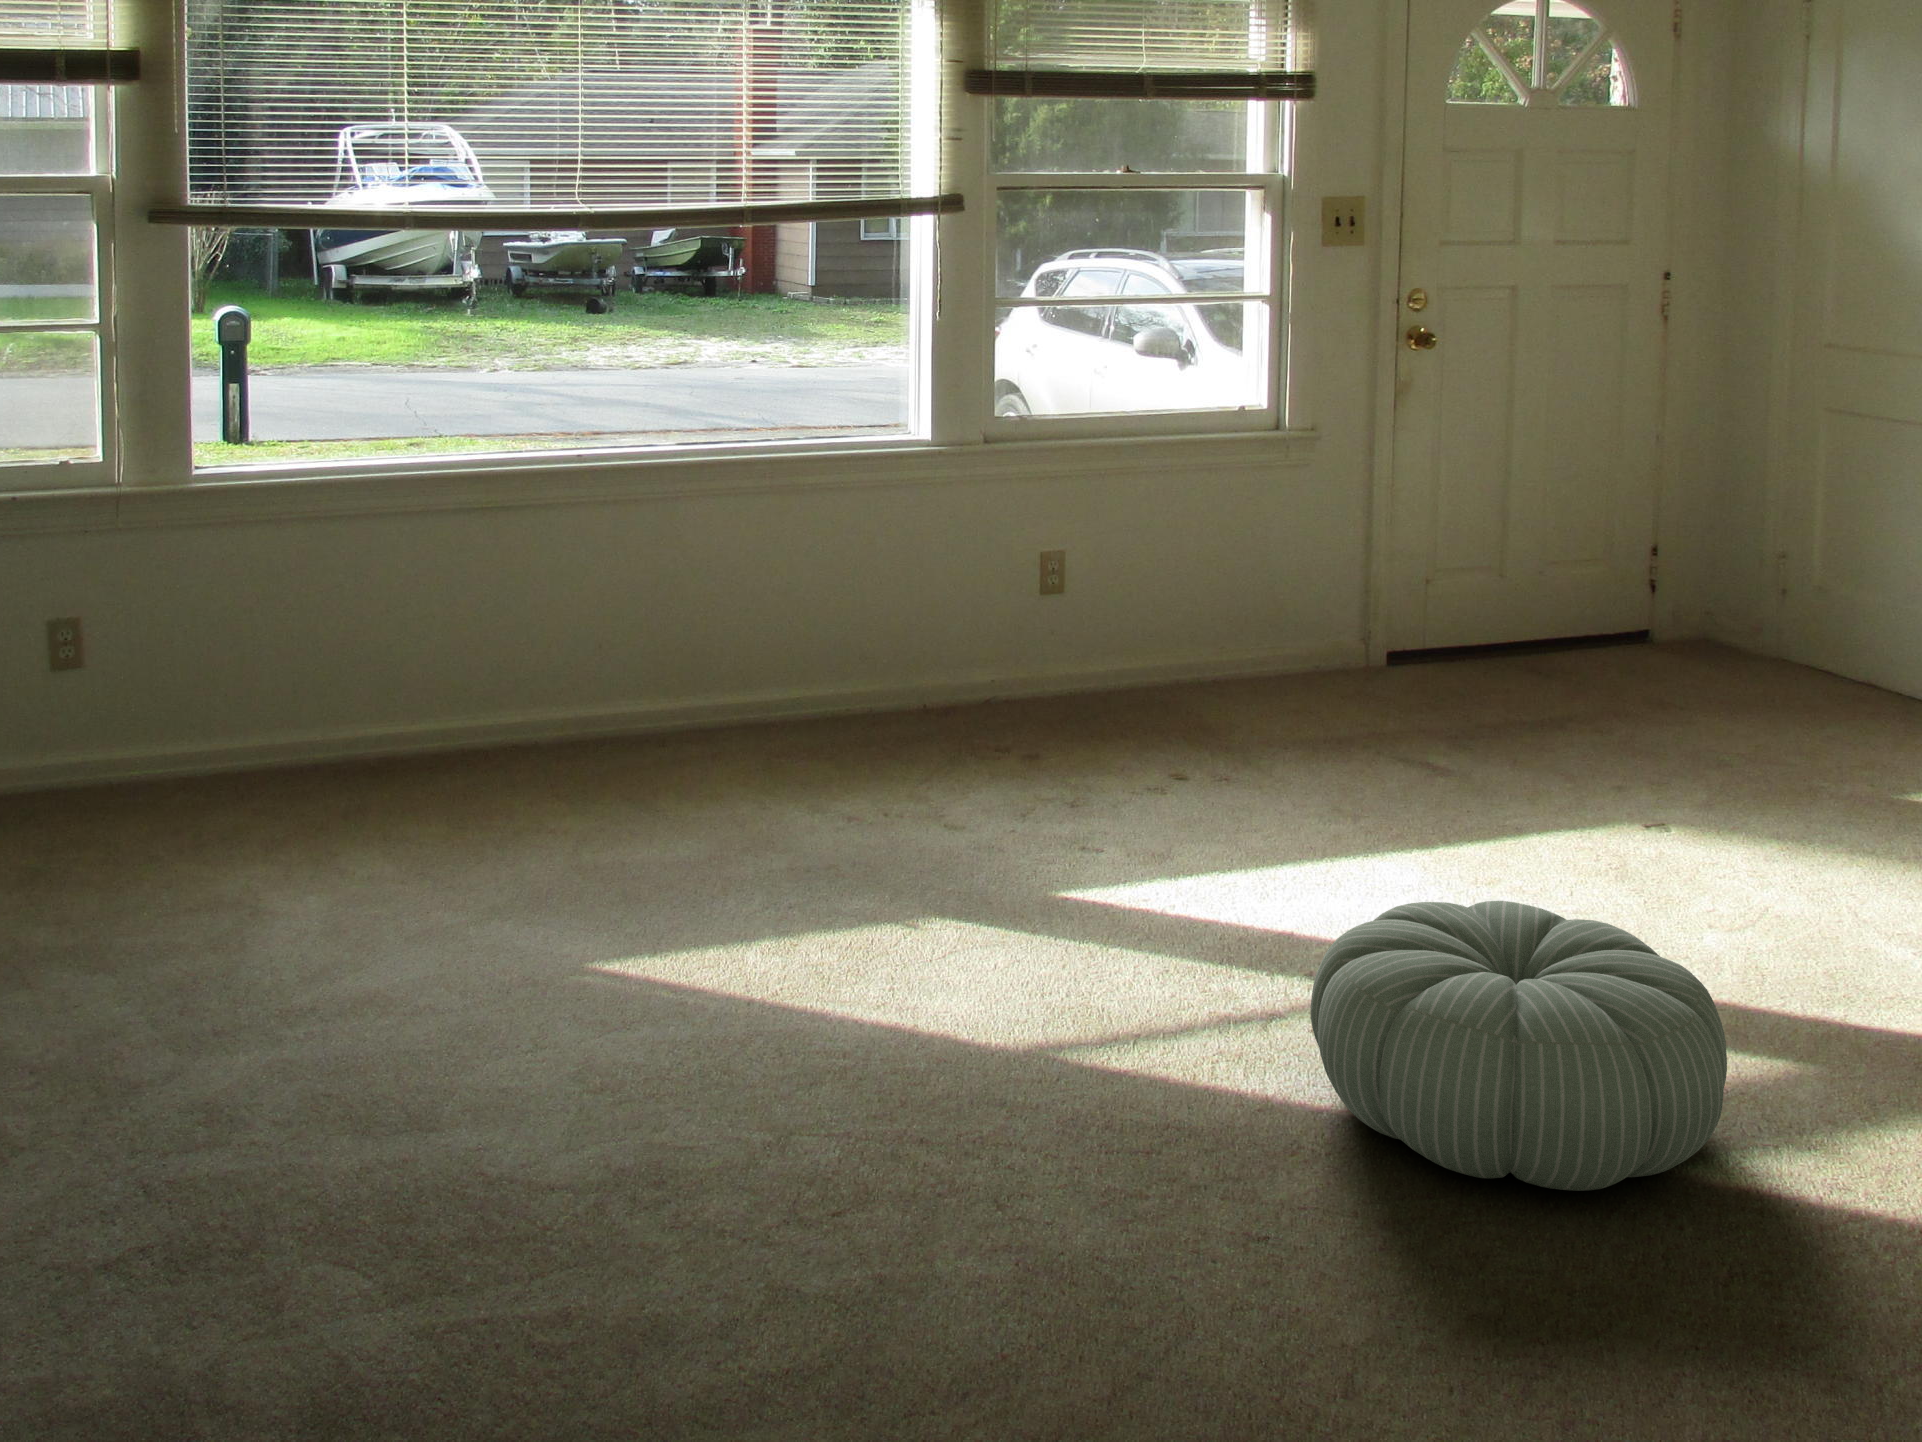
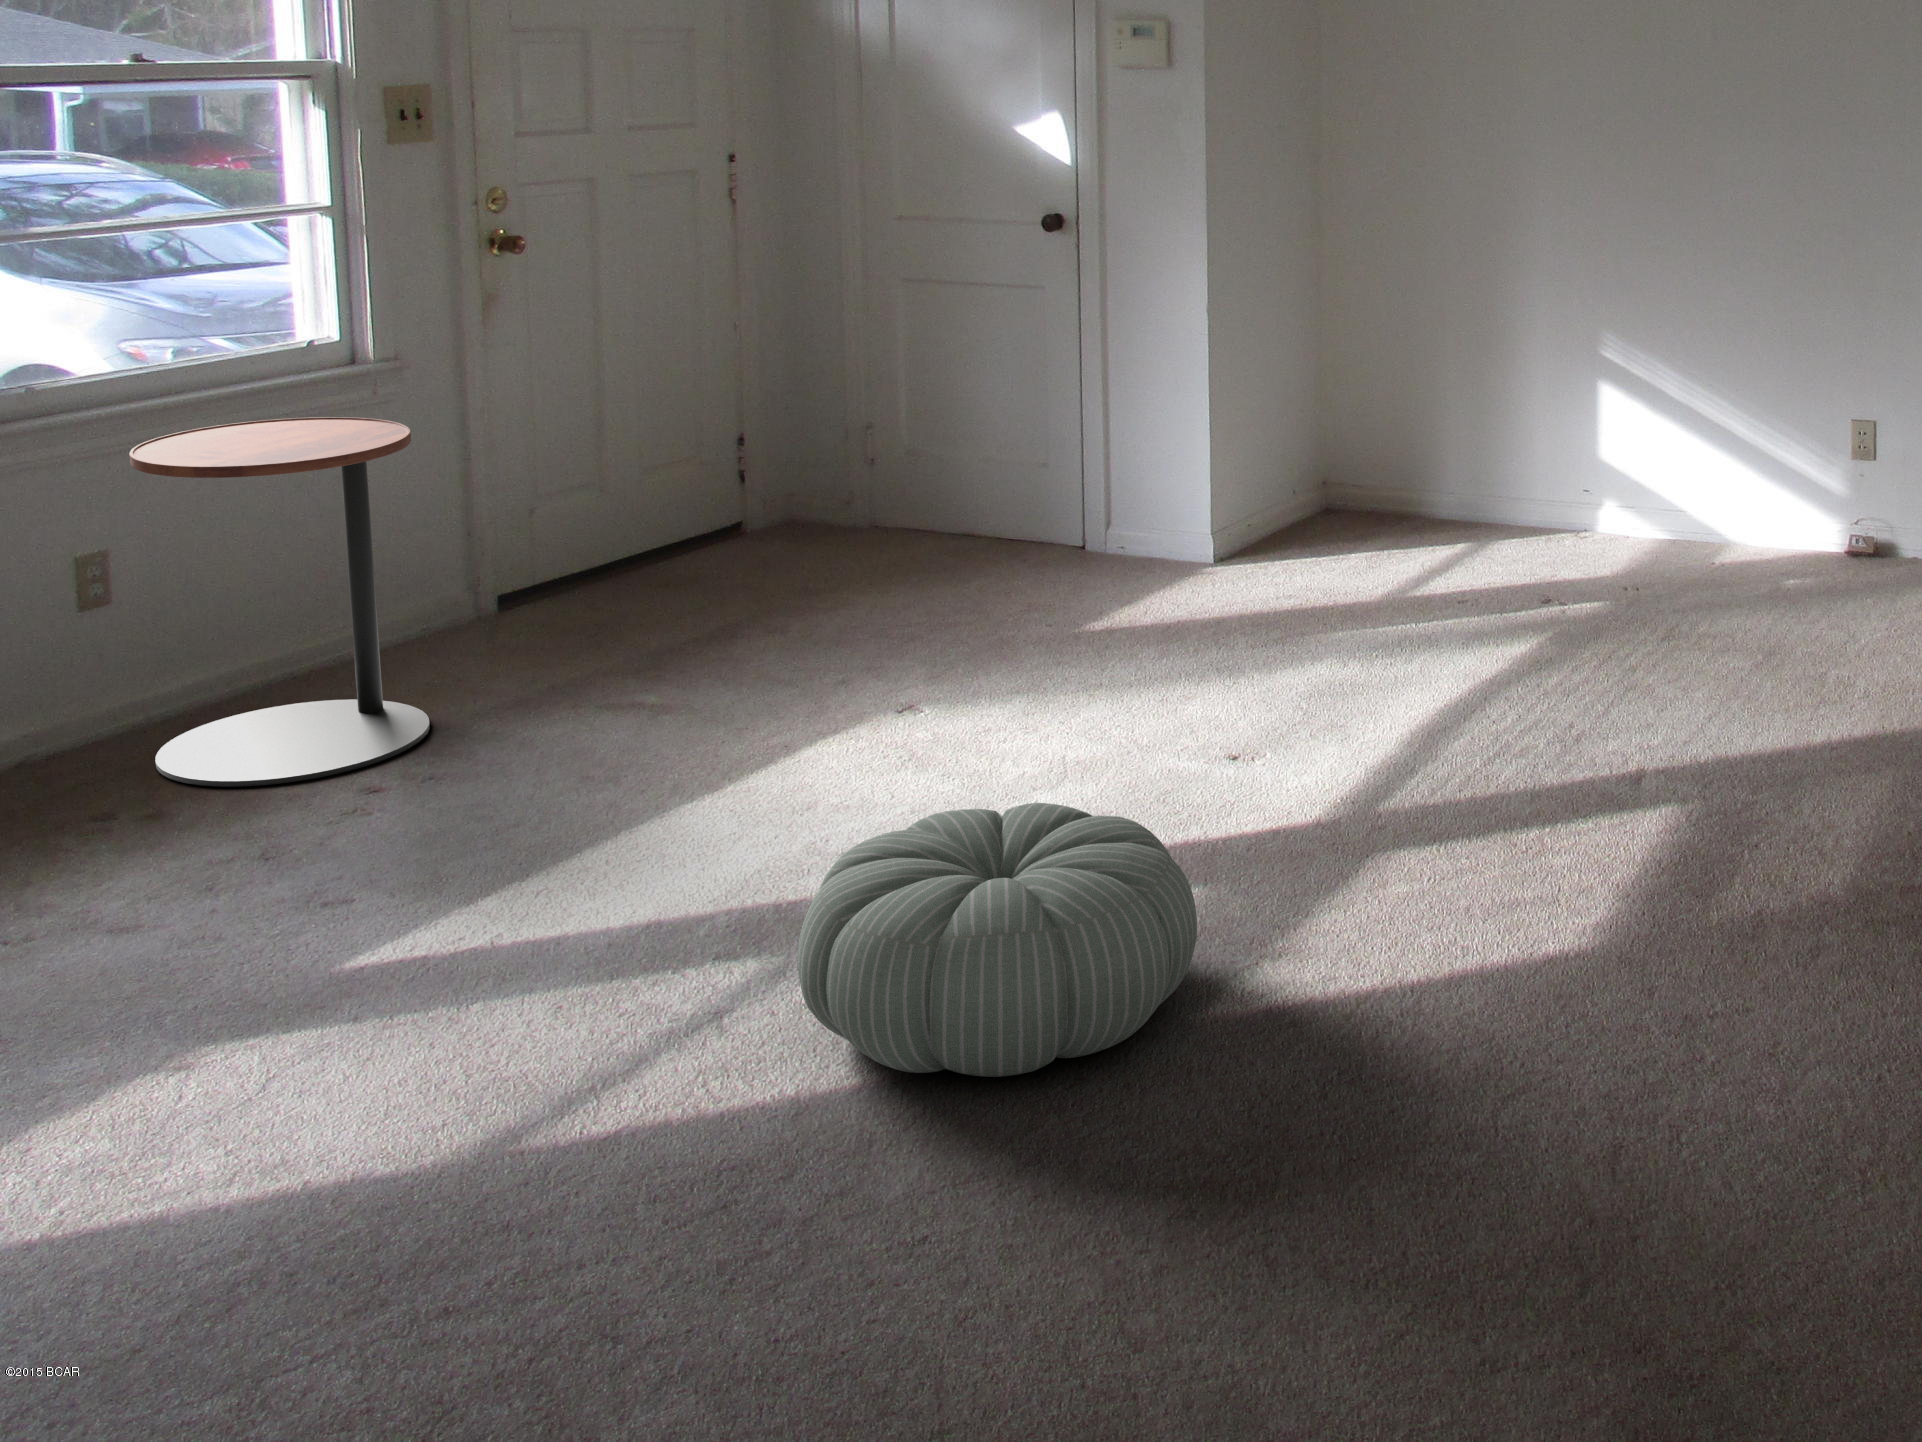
side table: none [1072,454,1273,744] -> present [129,417,430,787]

